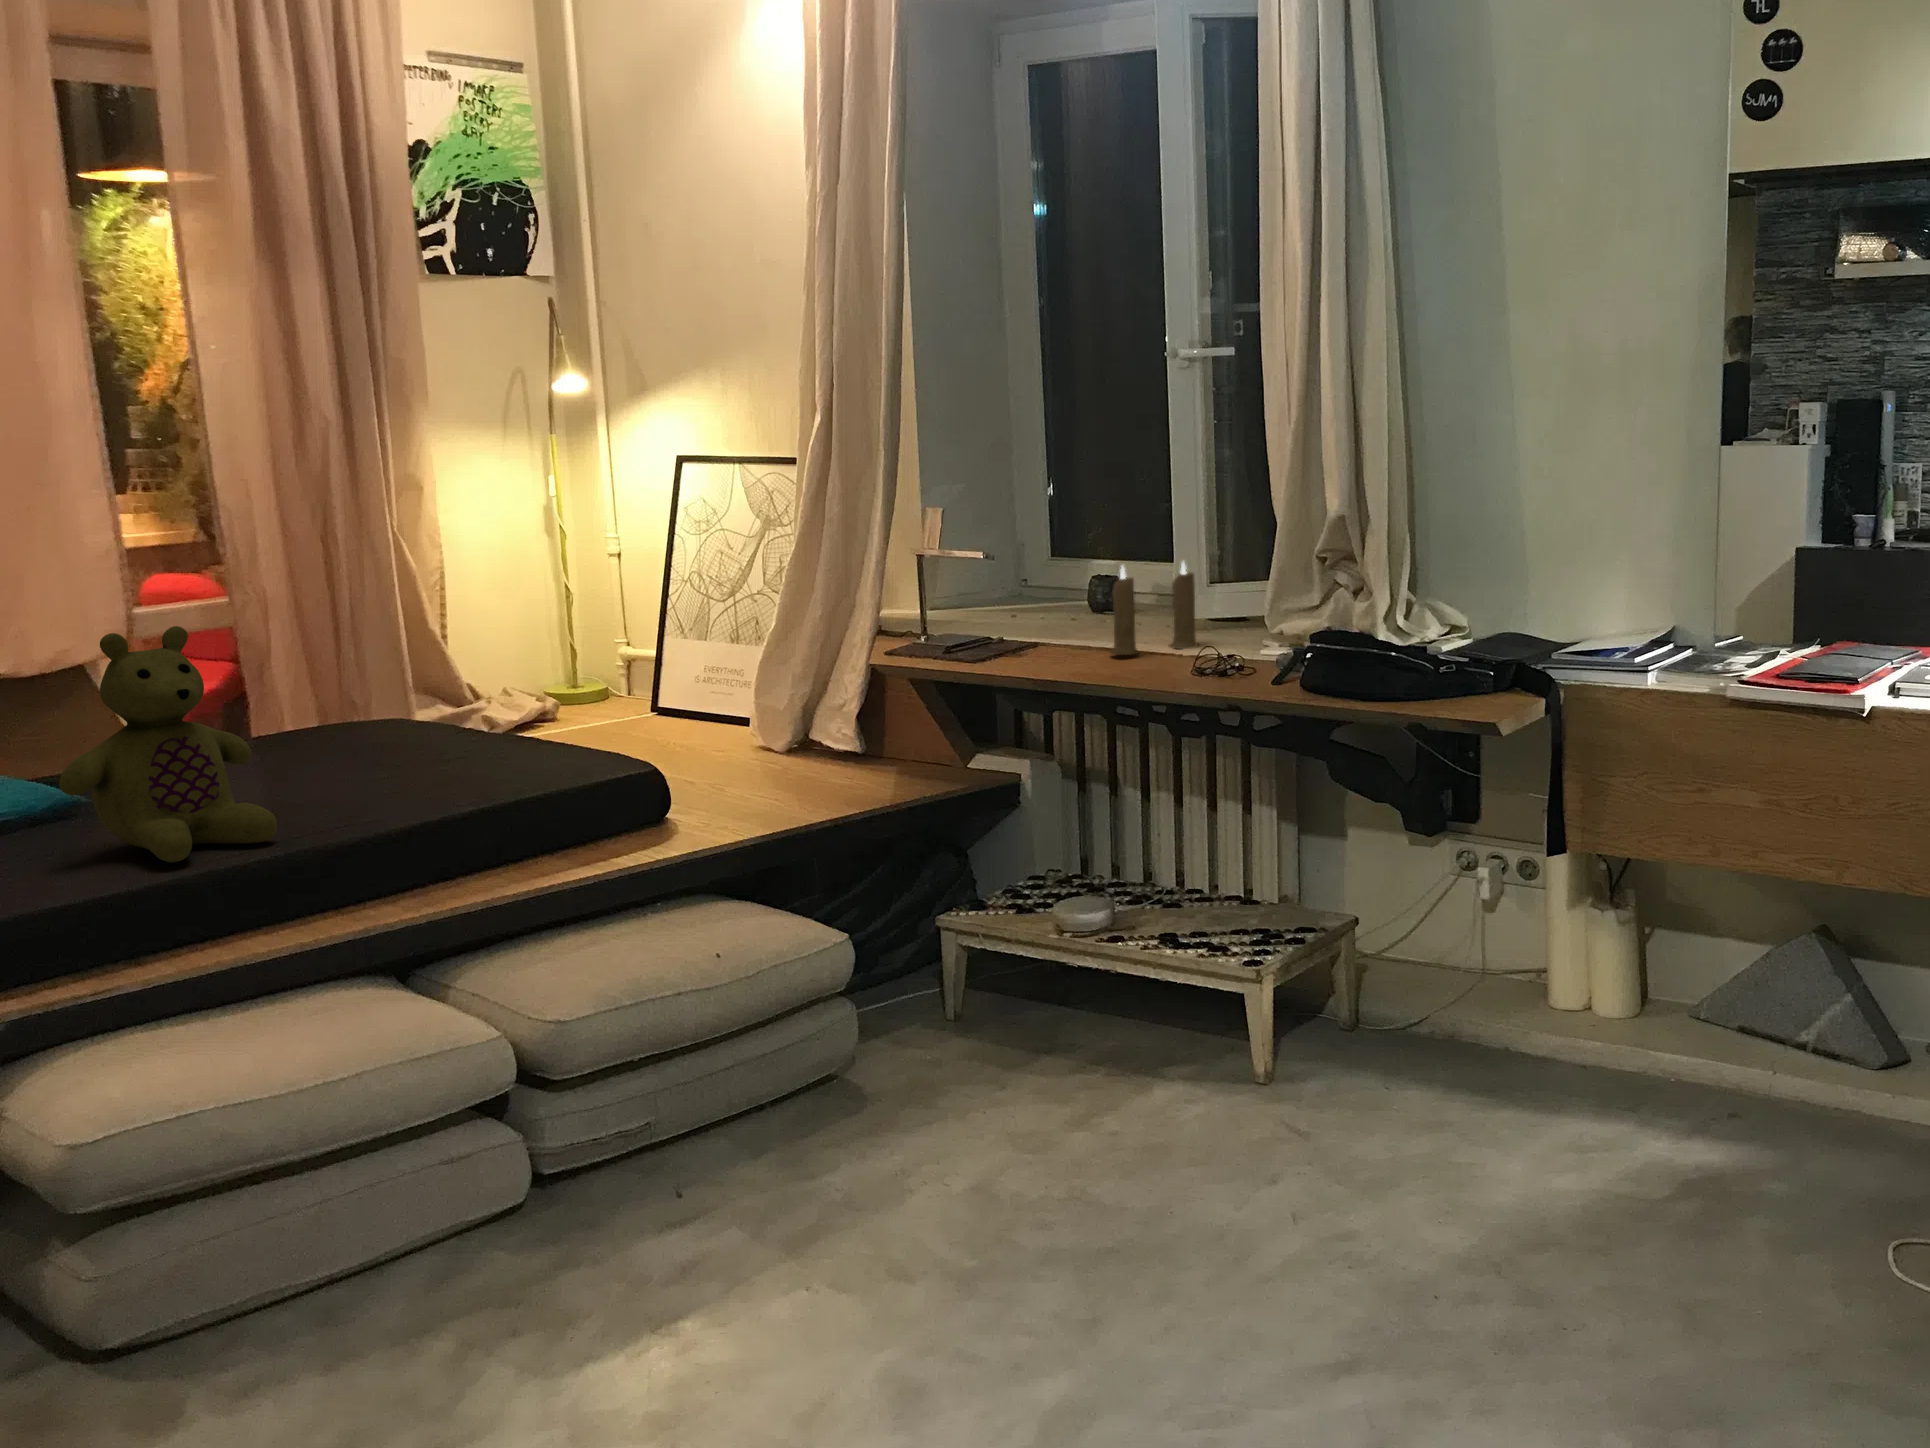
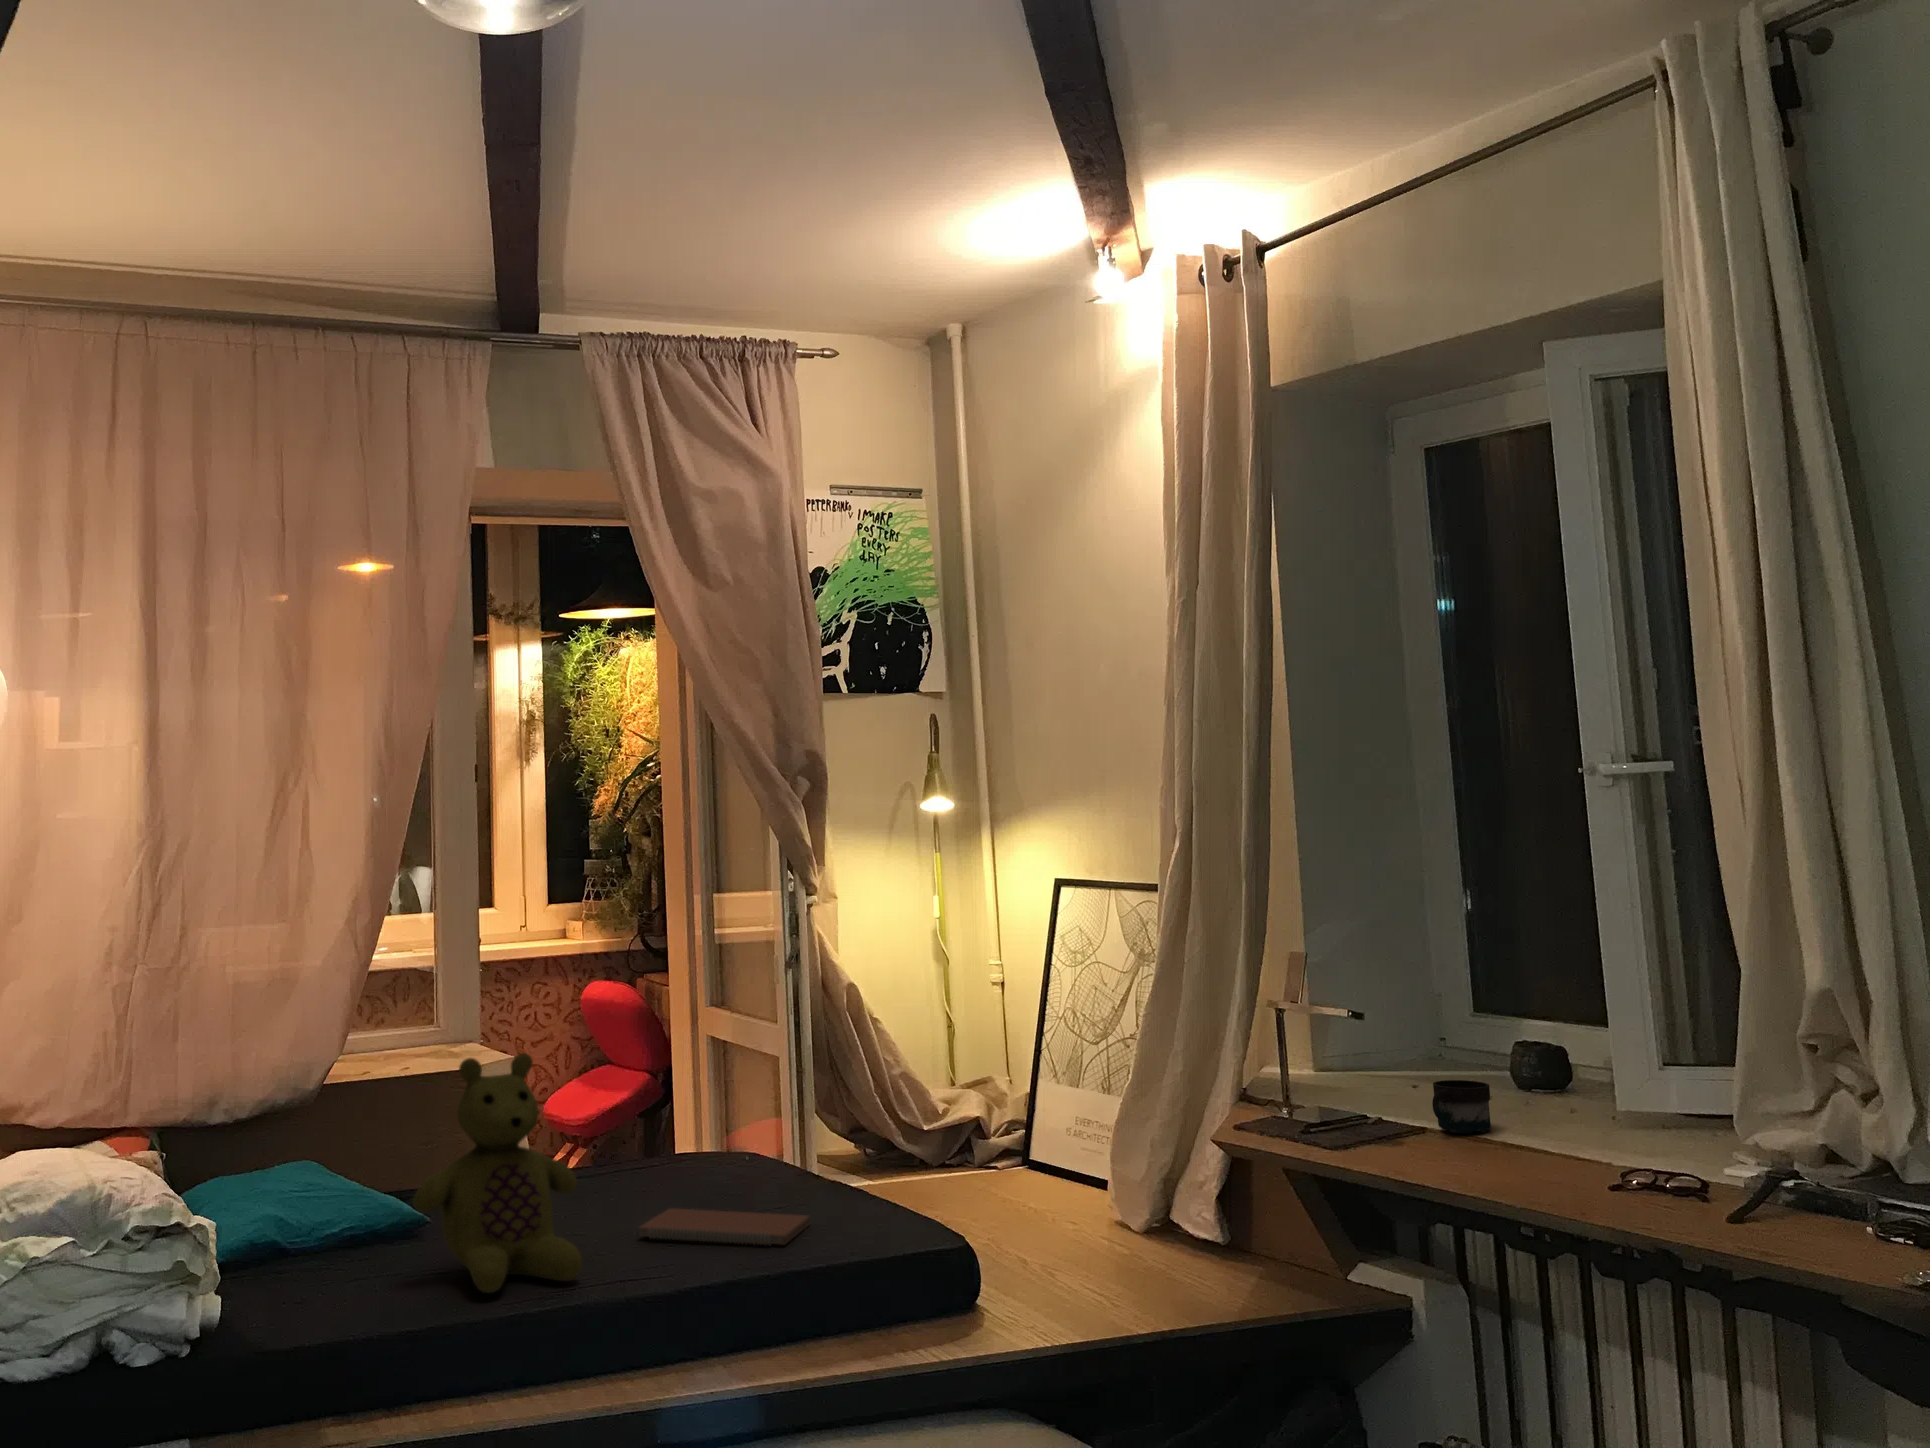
candle: present [1110,562,1198,655] -> none [1511,1031,1650,1159]
mug: none [1042,605,1084,644] -> present [1432,1080,1491,1133]
notebook: none [318,763,498,799] -> present [639,1208,809,1245]

